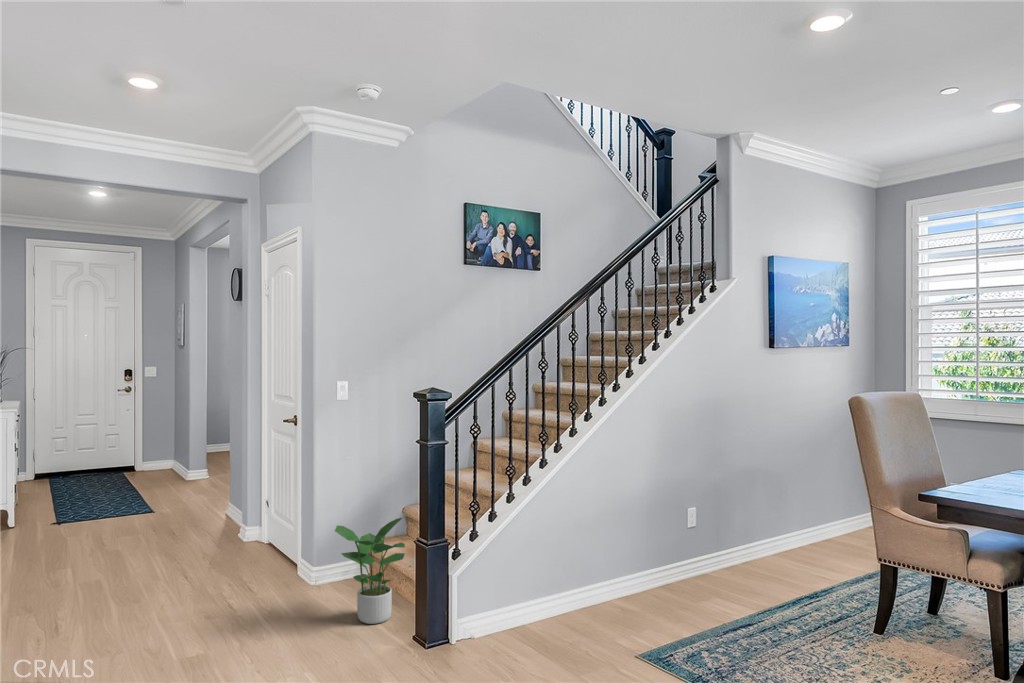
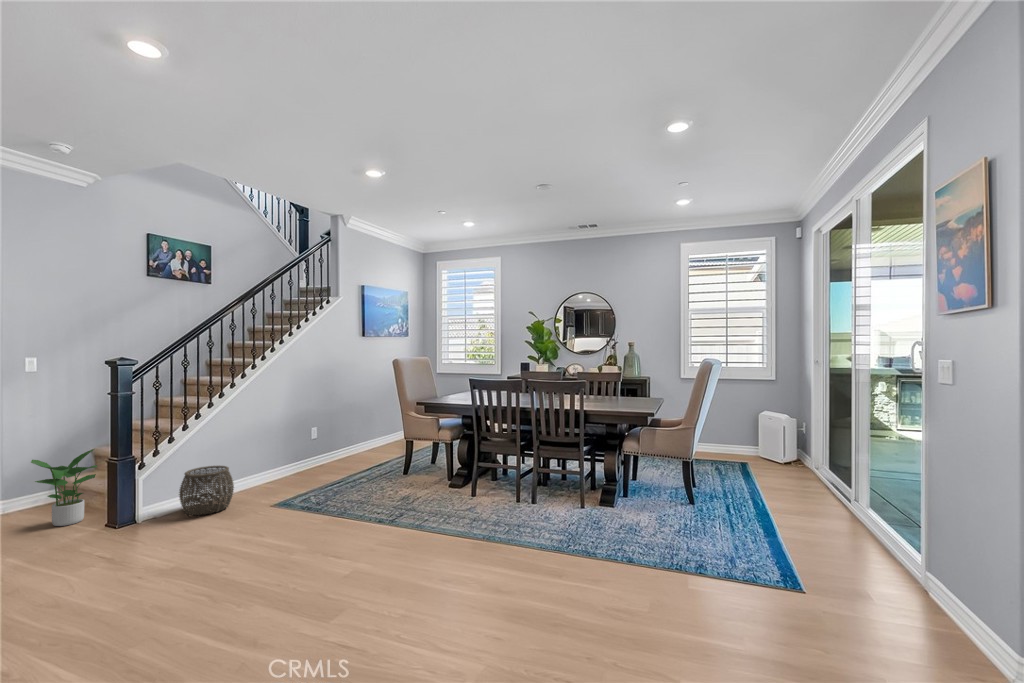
woven basket: none [502,566,579,653] -> present [179,466,234,515]

